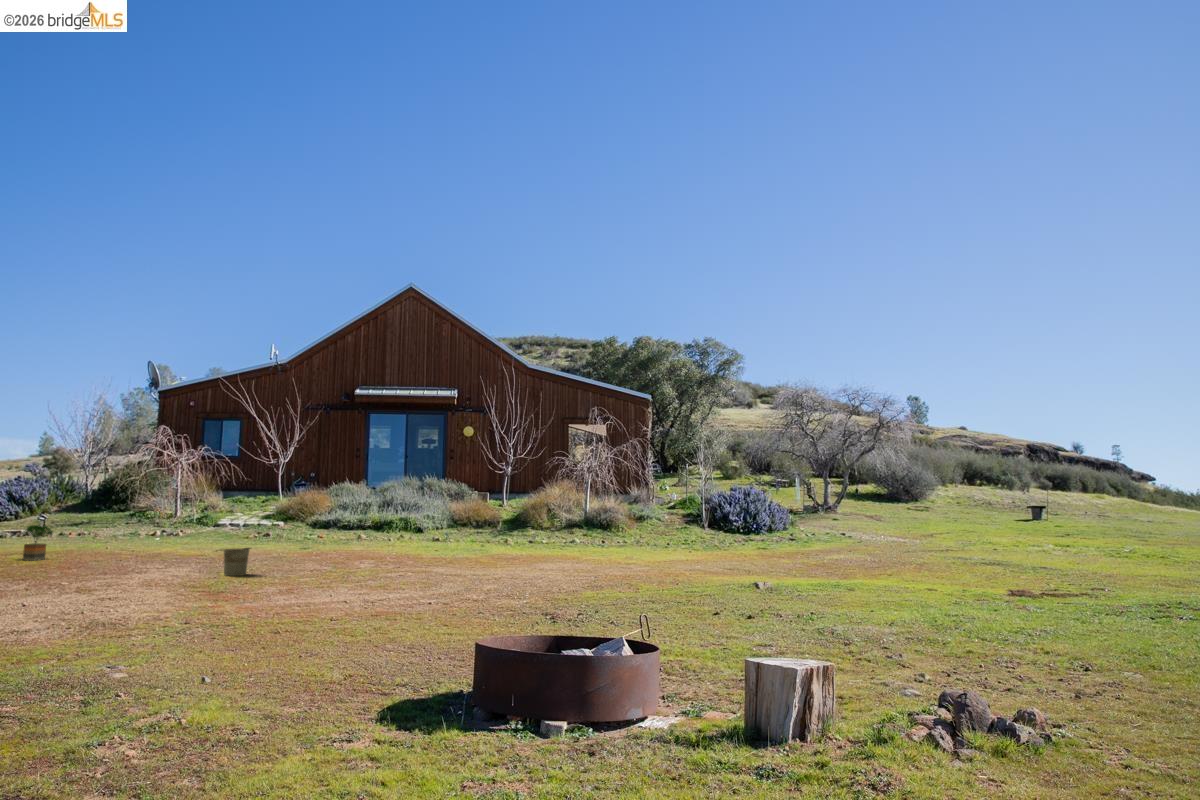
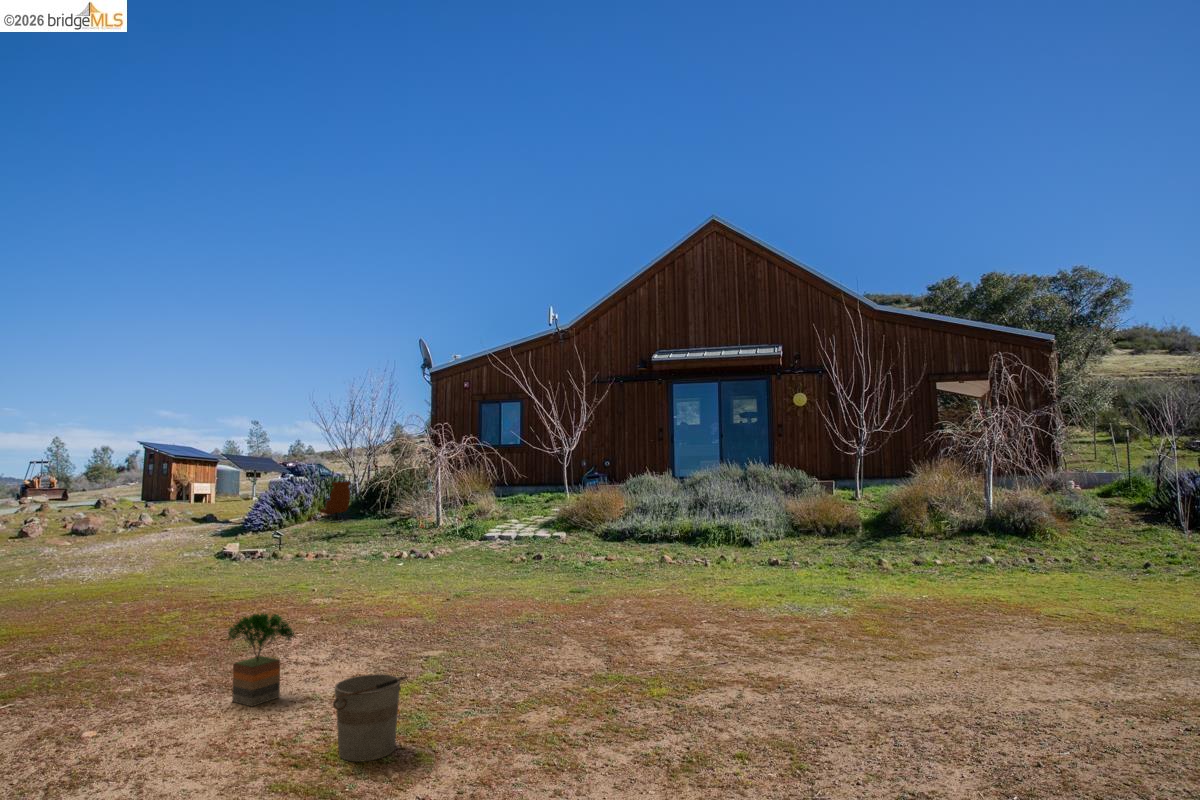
lounge chair: none [47,481,84,516] -> present [320,481,351,521]
potted tree: present [22,525,53,561] -> present [226,613,294,706]

